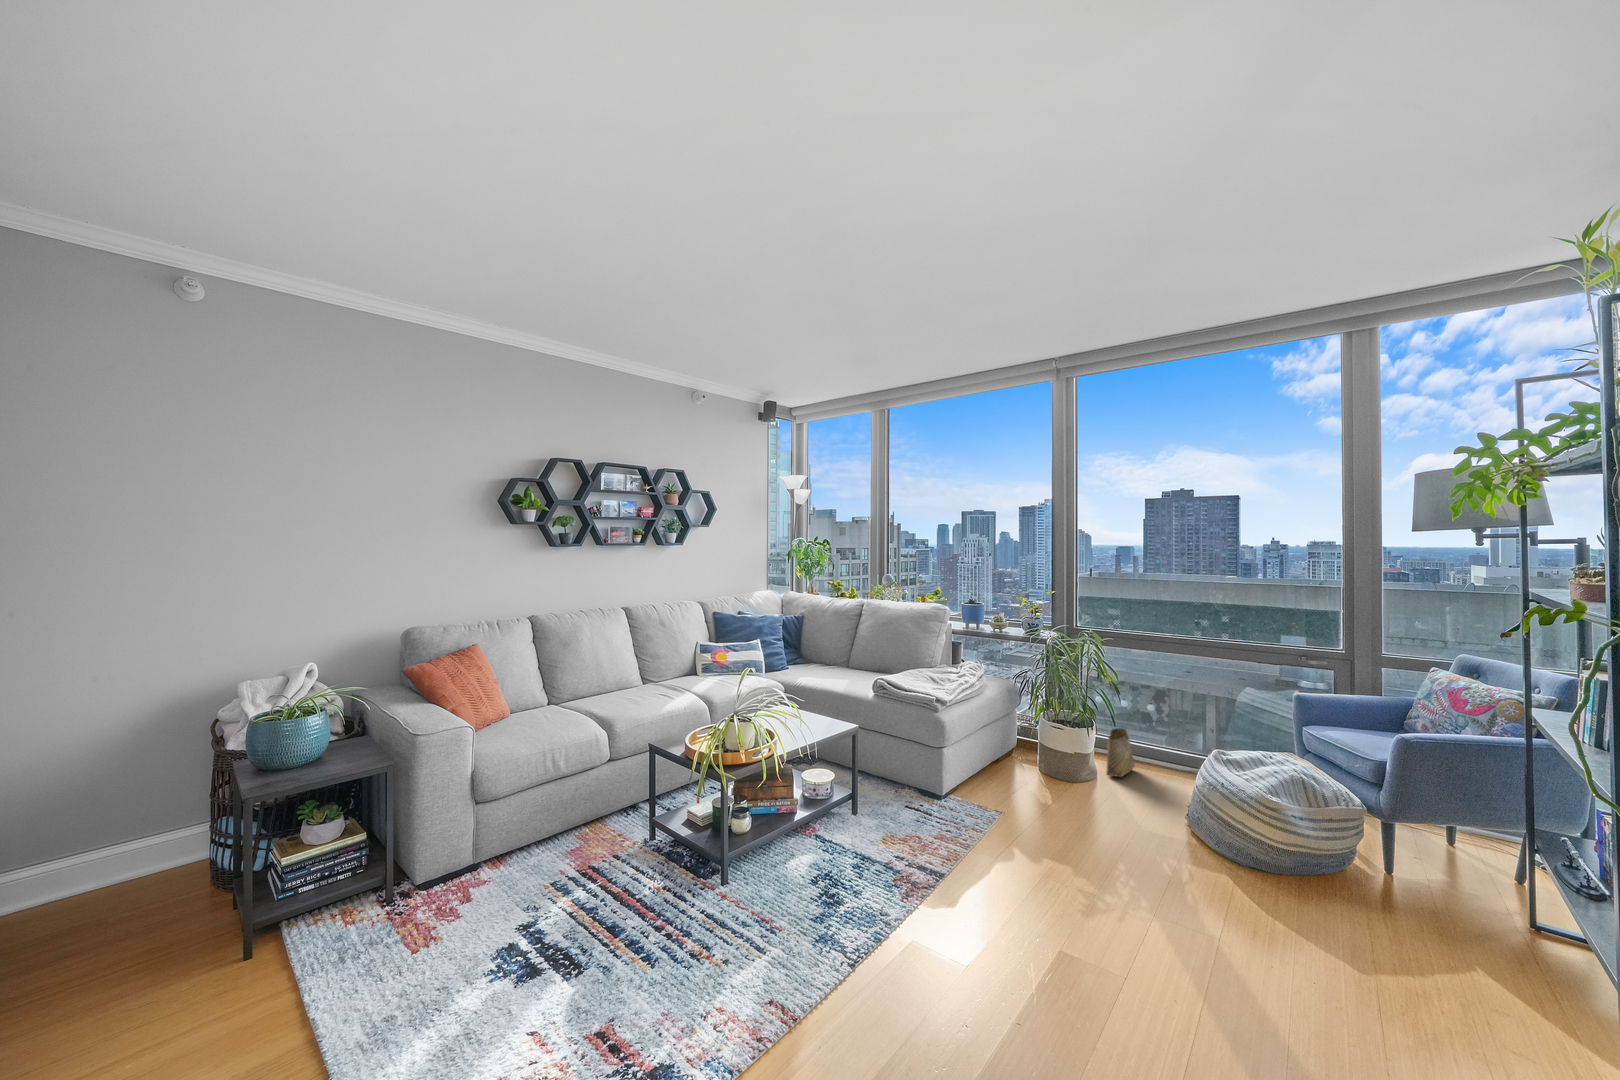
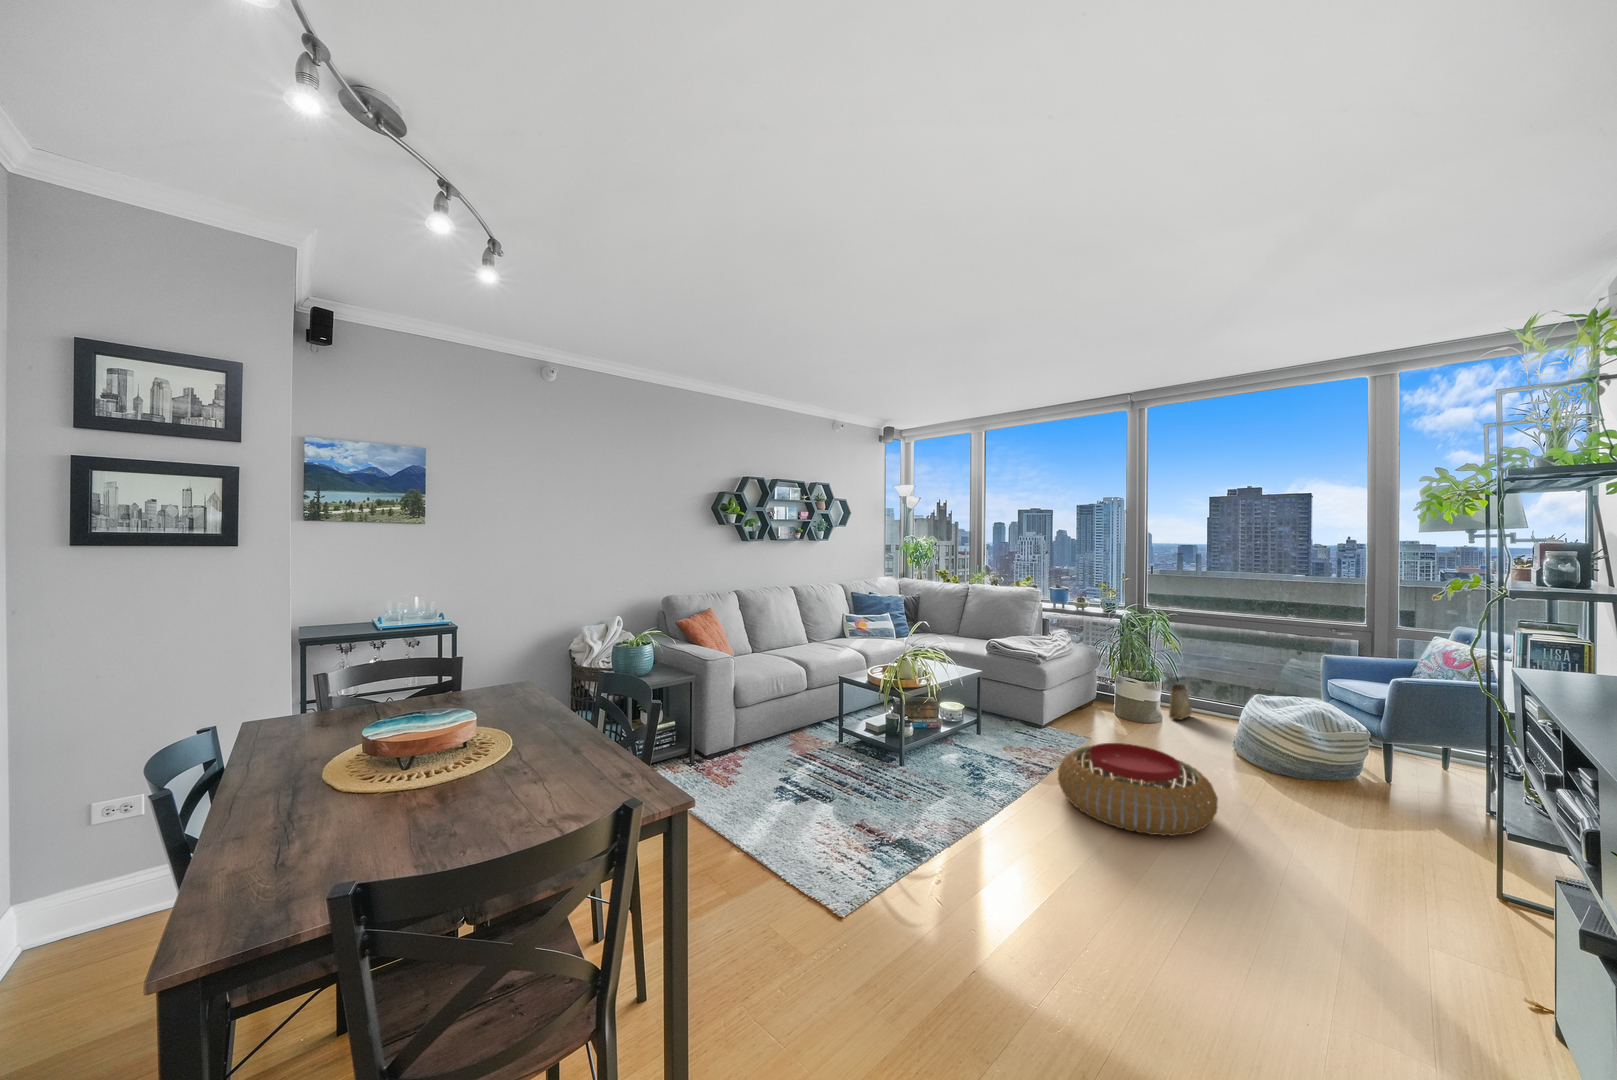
pouf: none [942,842,1169,1008] -> present [1058,743,1218,836]

